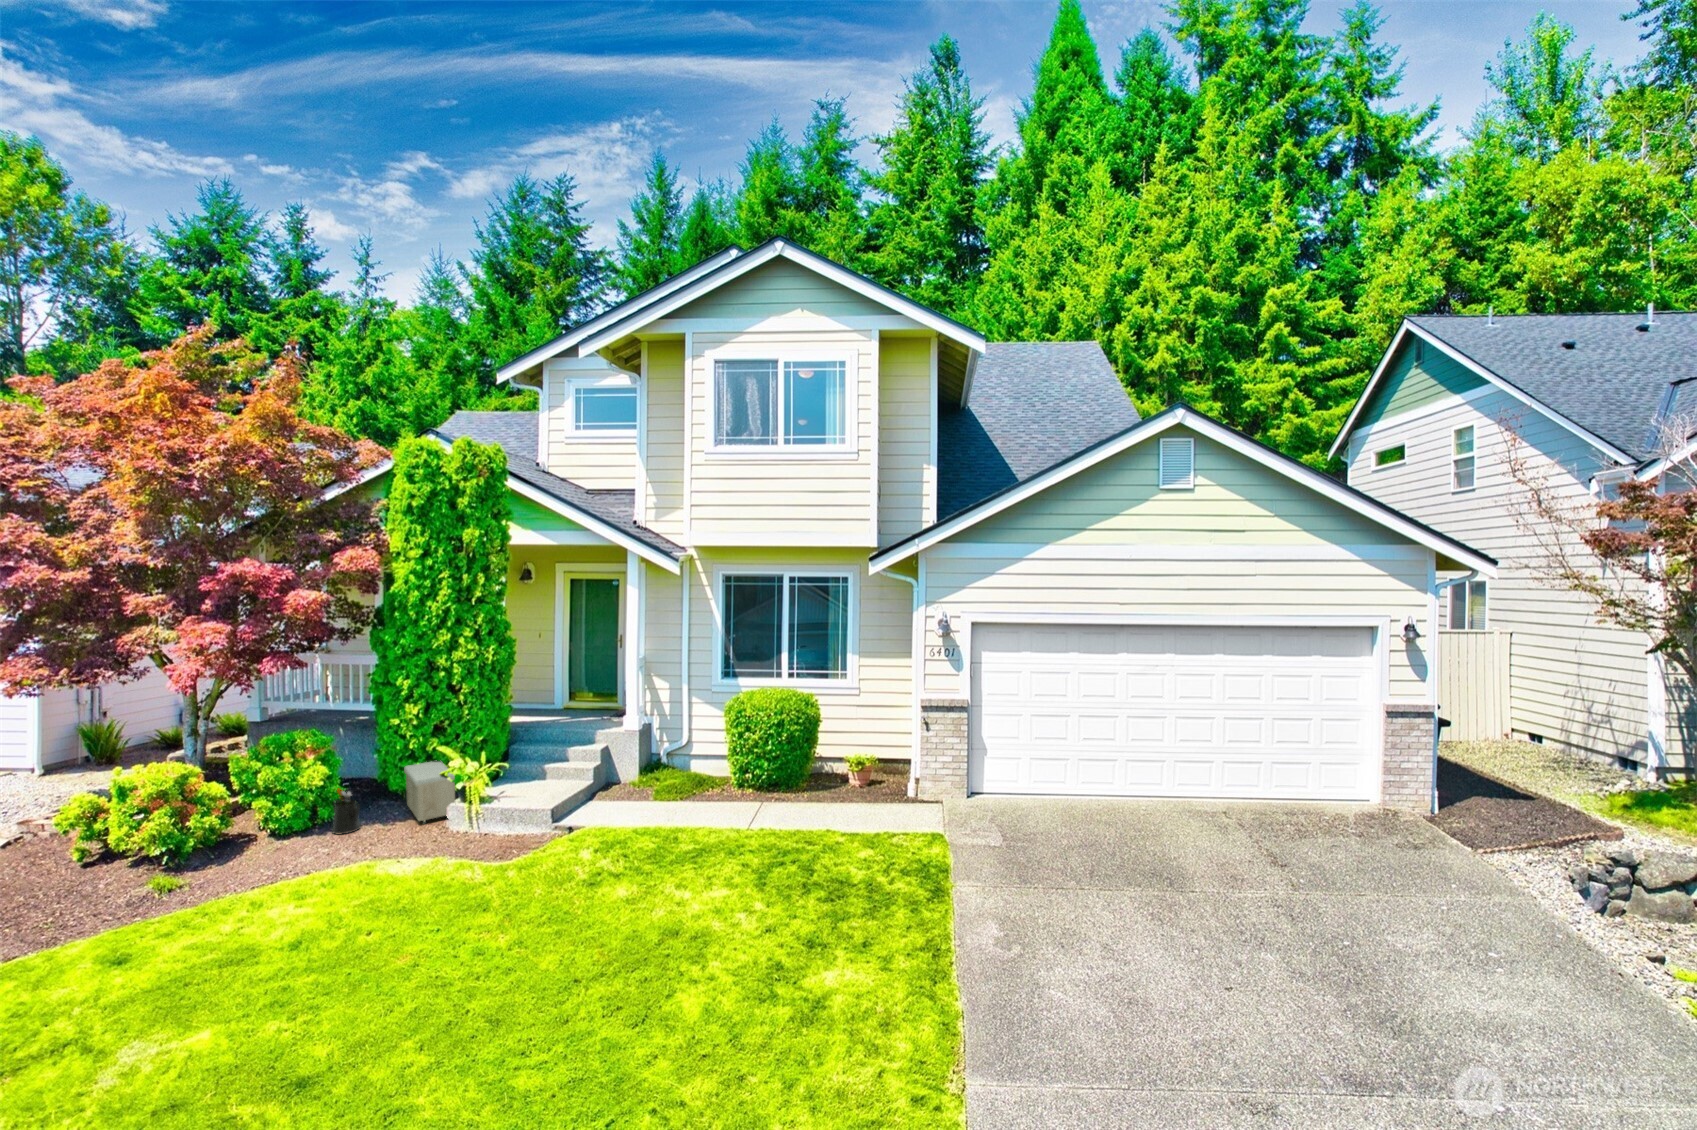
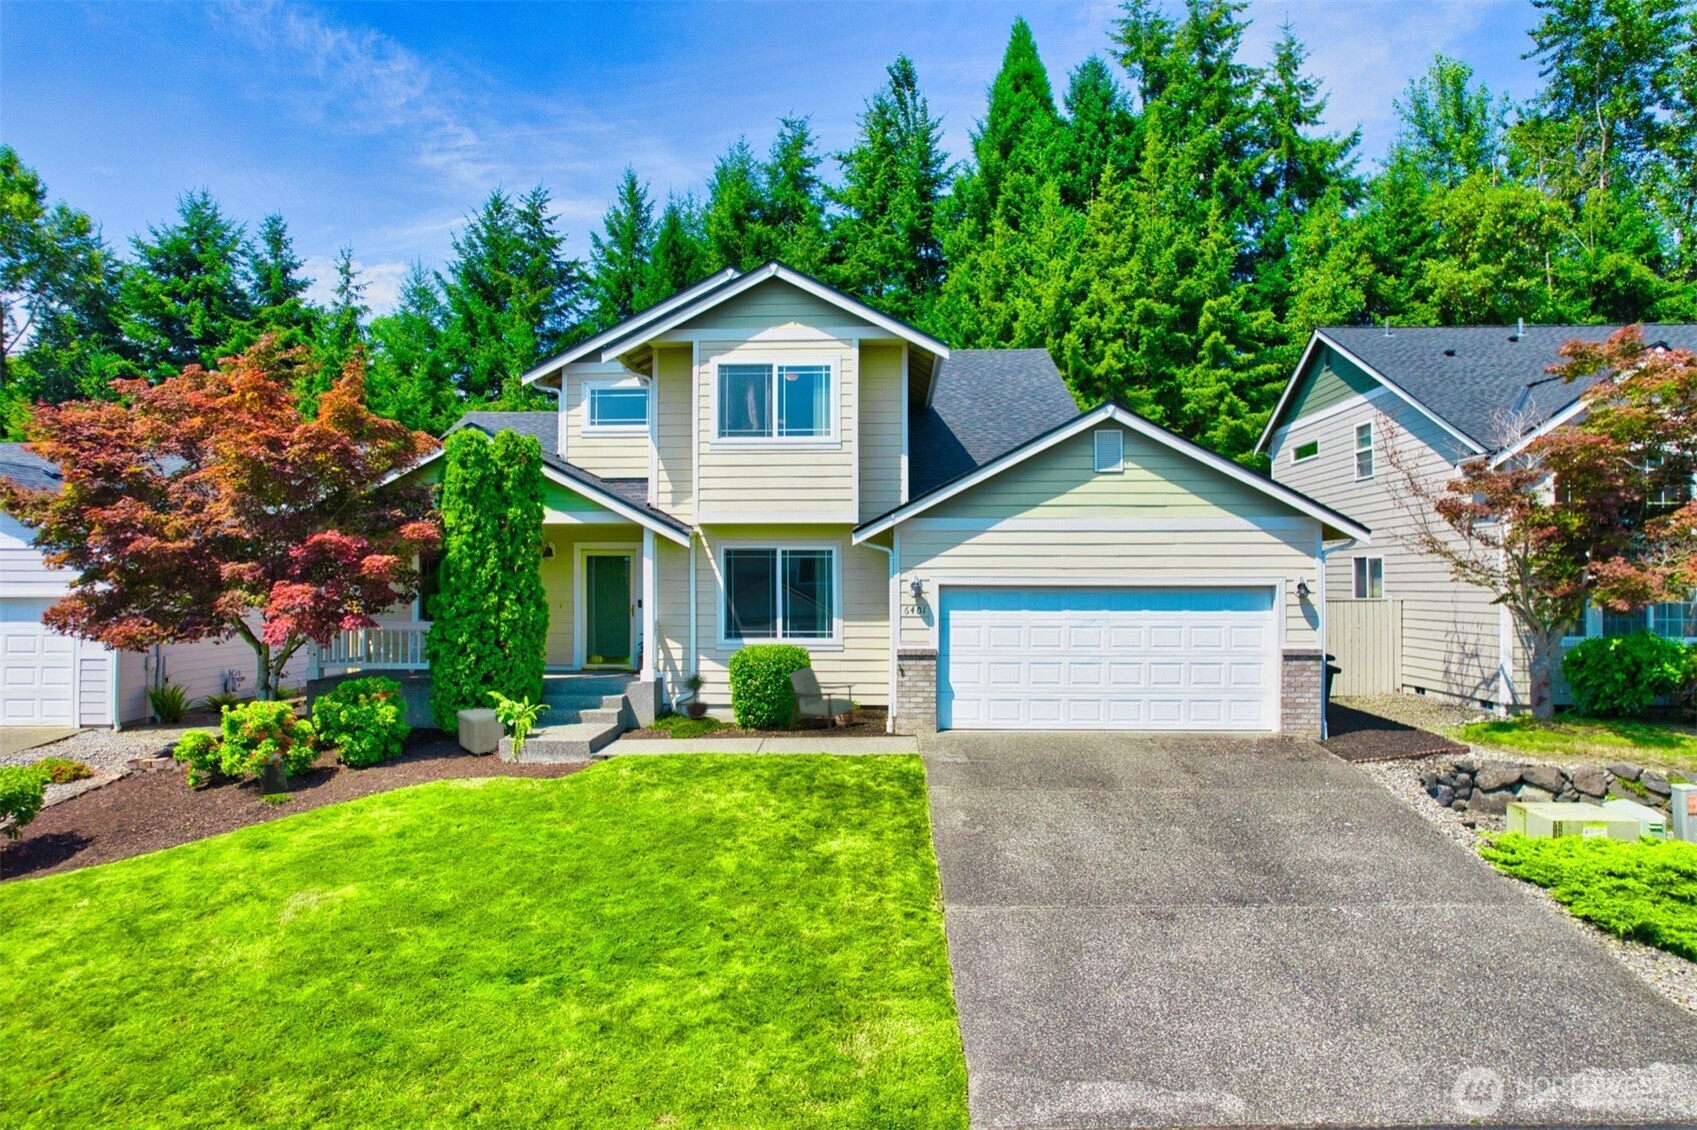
potted tree: none [669,712,704,770] -> present [683,674,708,719]
chair: none [795,714,873,799] -> present [790,668,854,734]
watering can: present [332,788,360,834] -> present [259,750,288,794]

